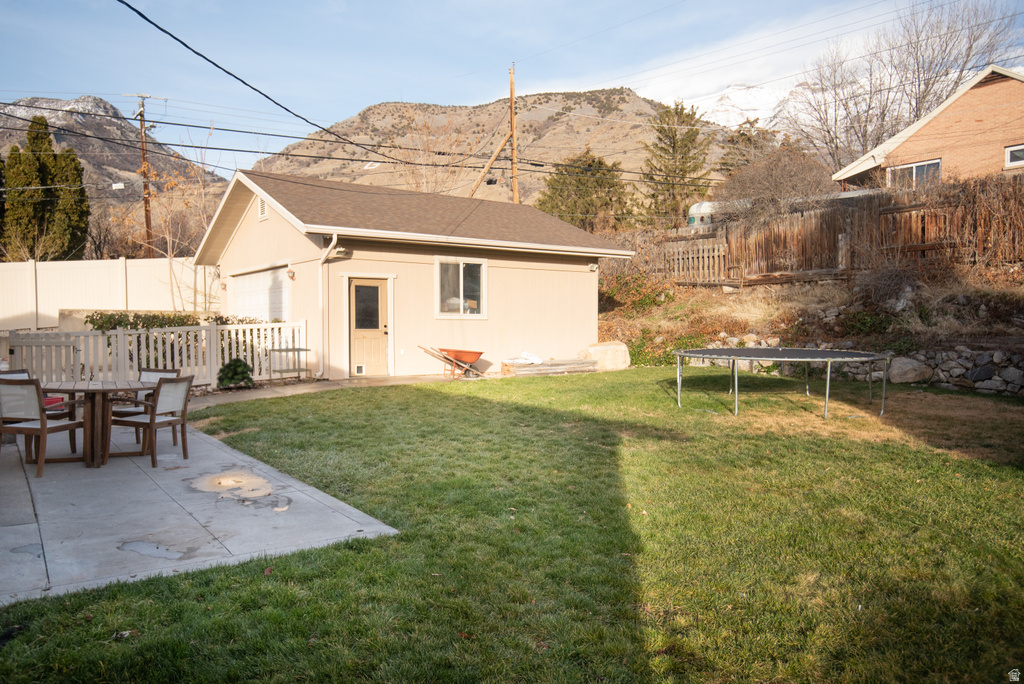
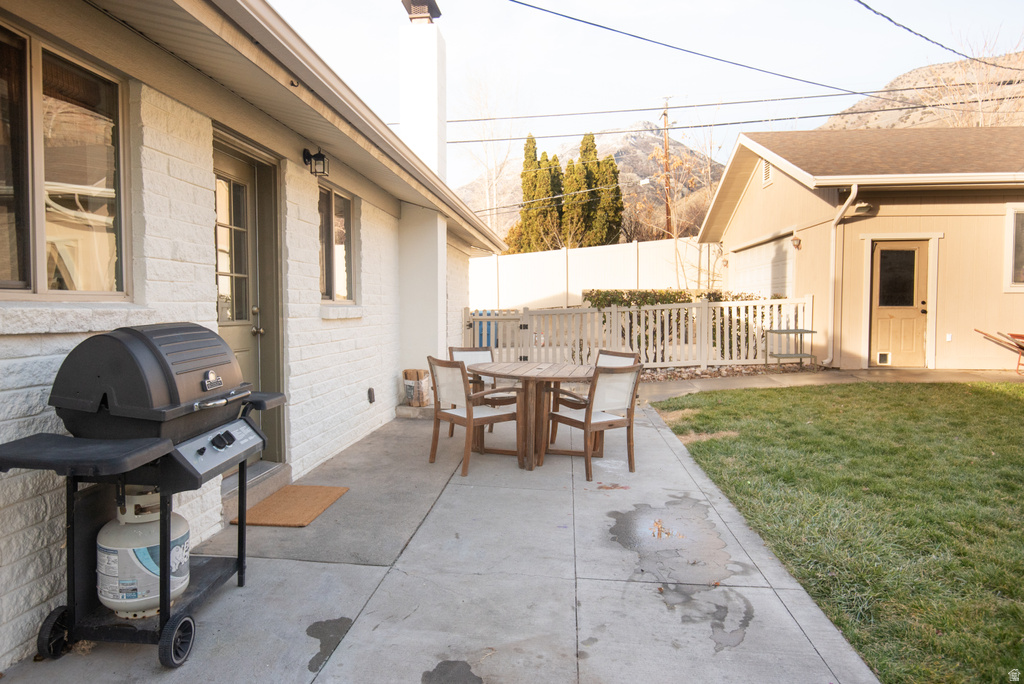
potted plant: present [217,358,254,389] -> none [705,339,747,375]

